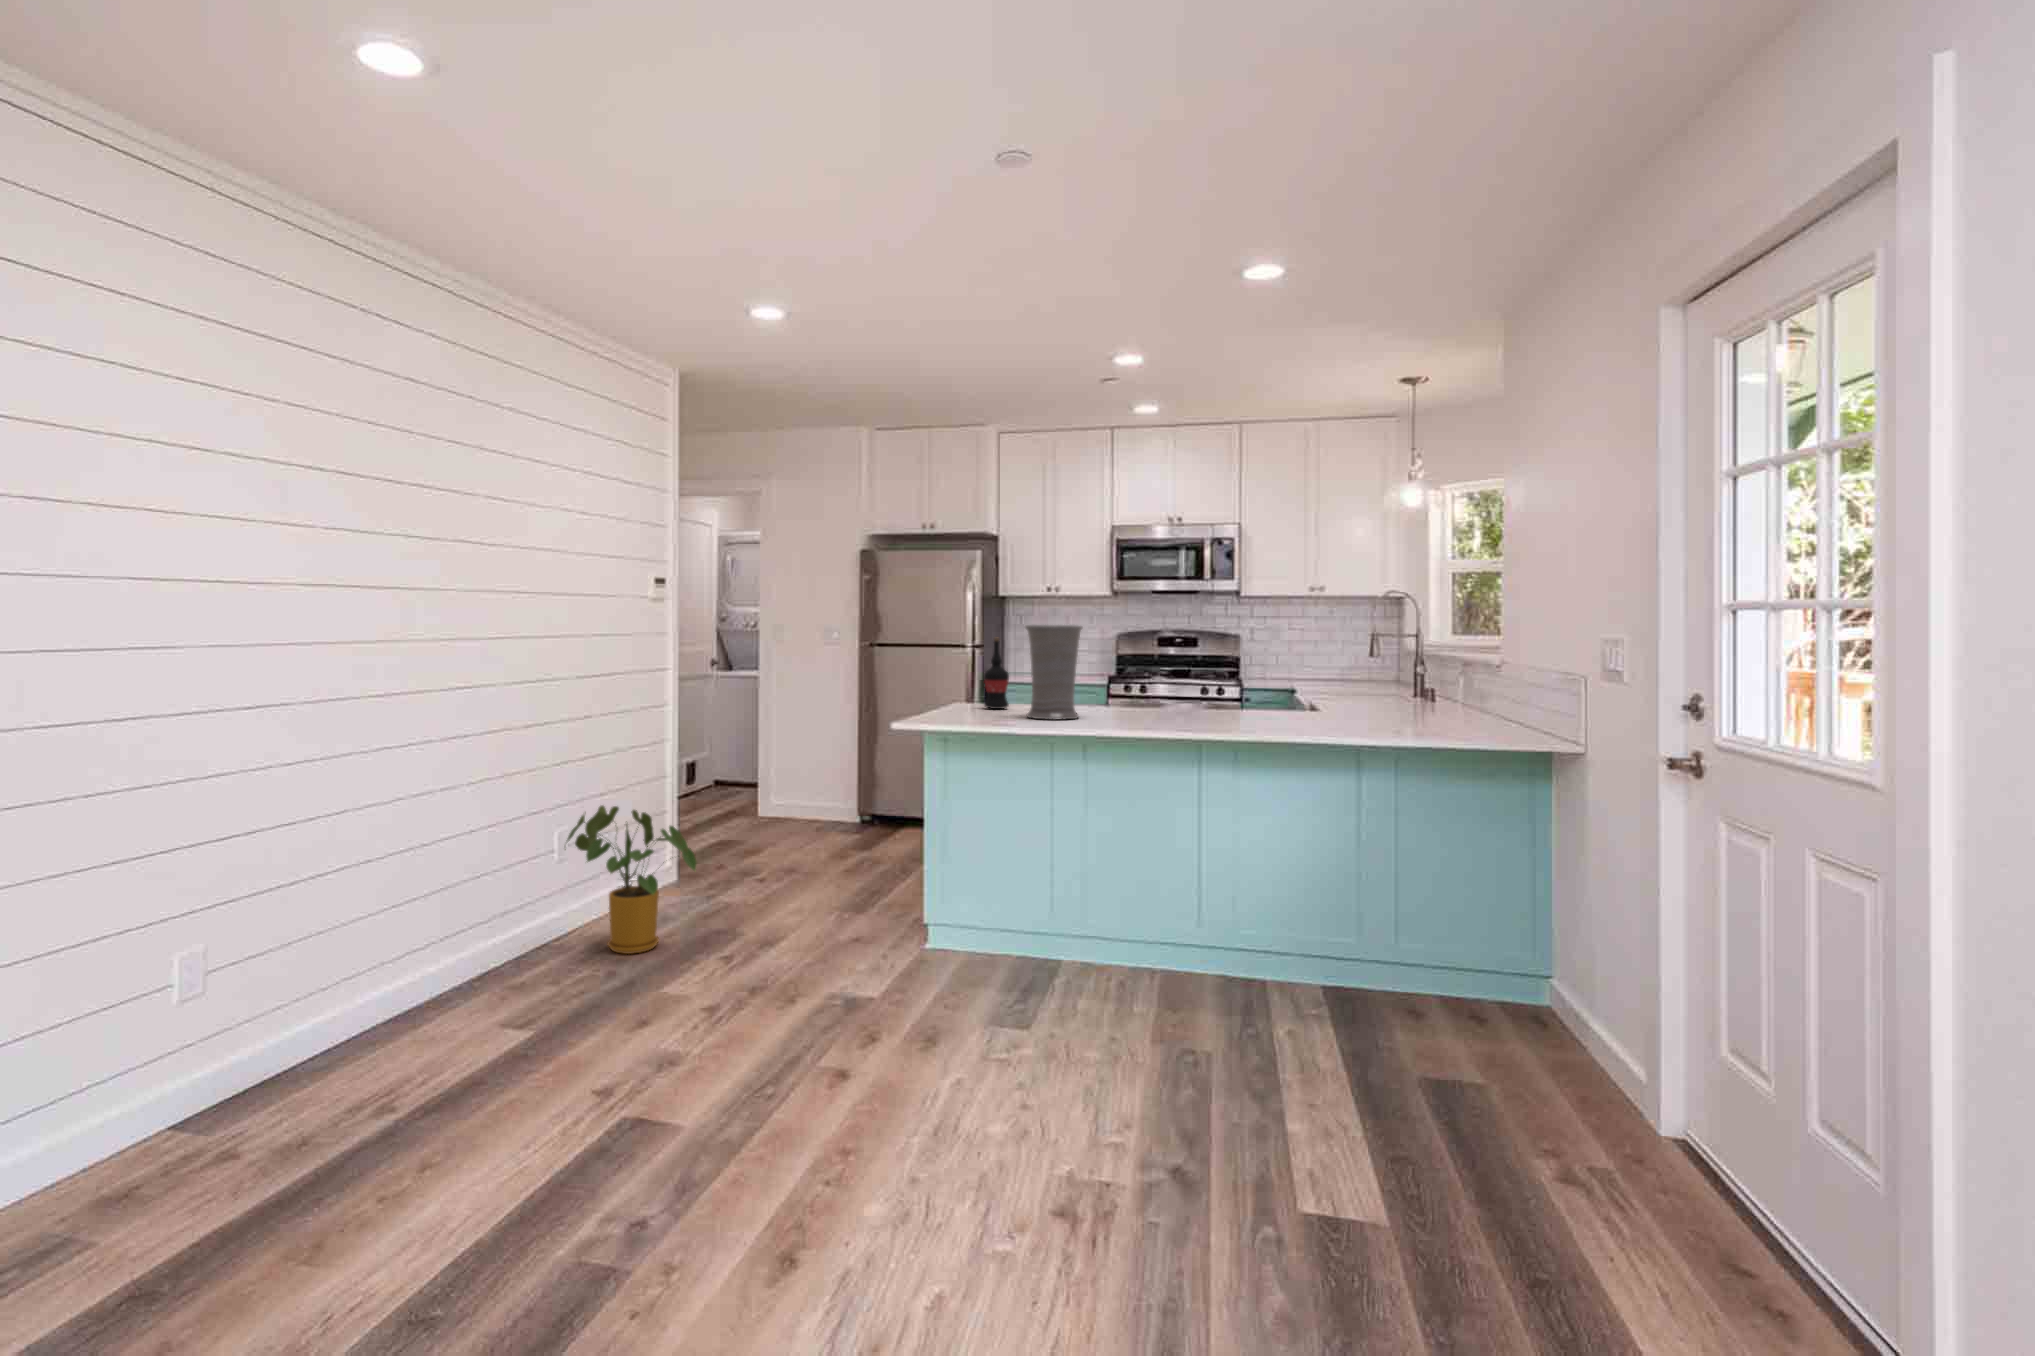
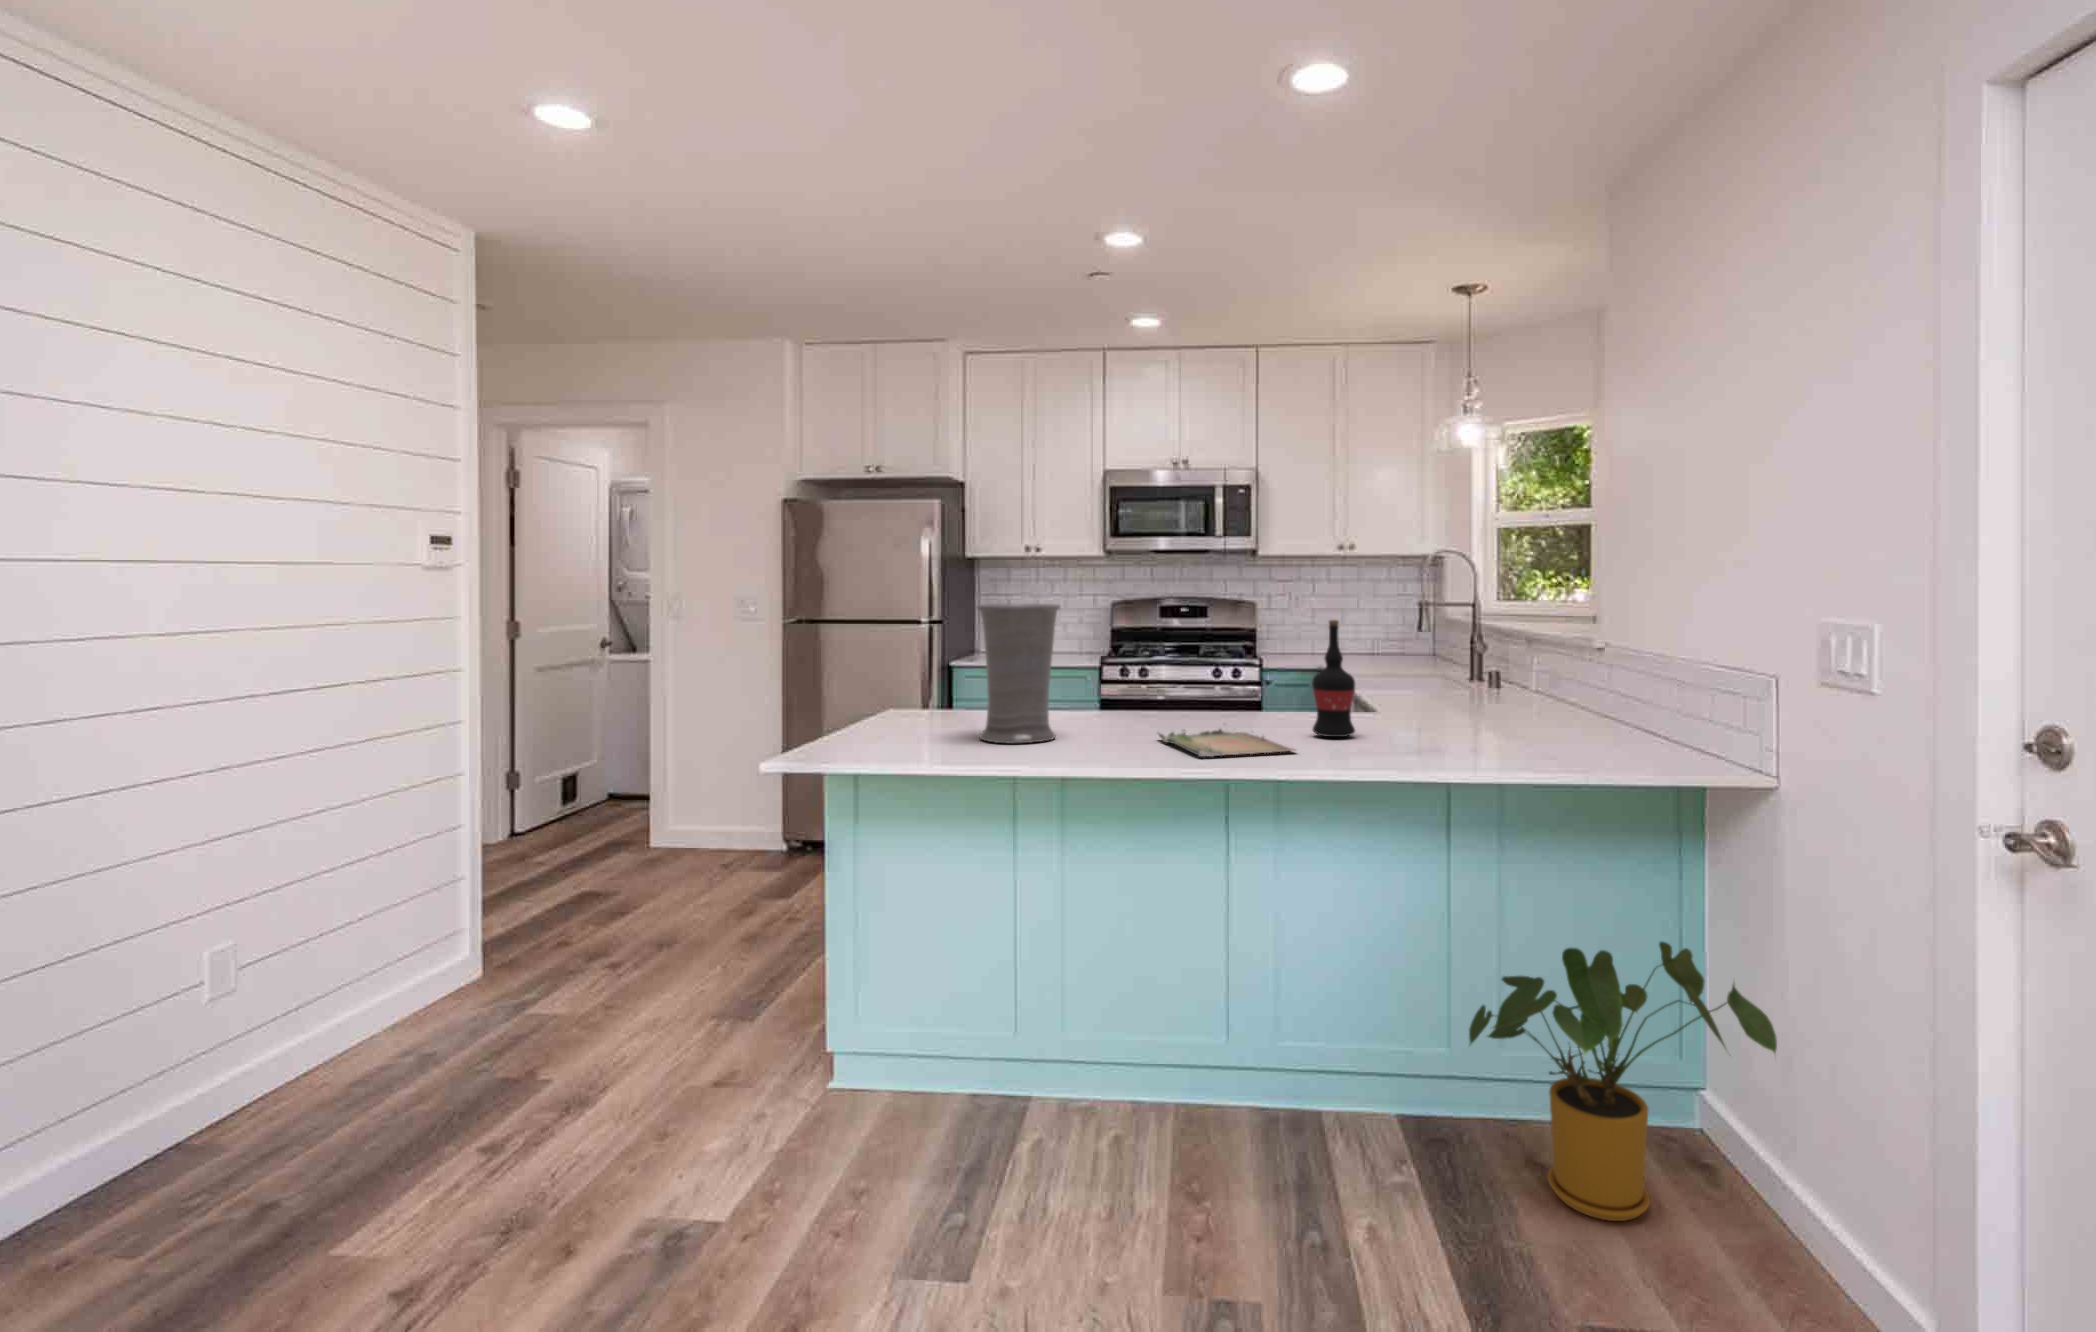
wine bottle: present [984,638,1009,709] -> present [1312,620,1355,737]
tray: none [1151,709,1250,728] -> present [1158,729,1294,757]
house plant: present [565,805,696,954] -> present [1469,941,1777,1221]

